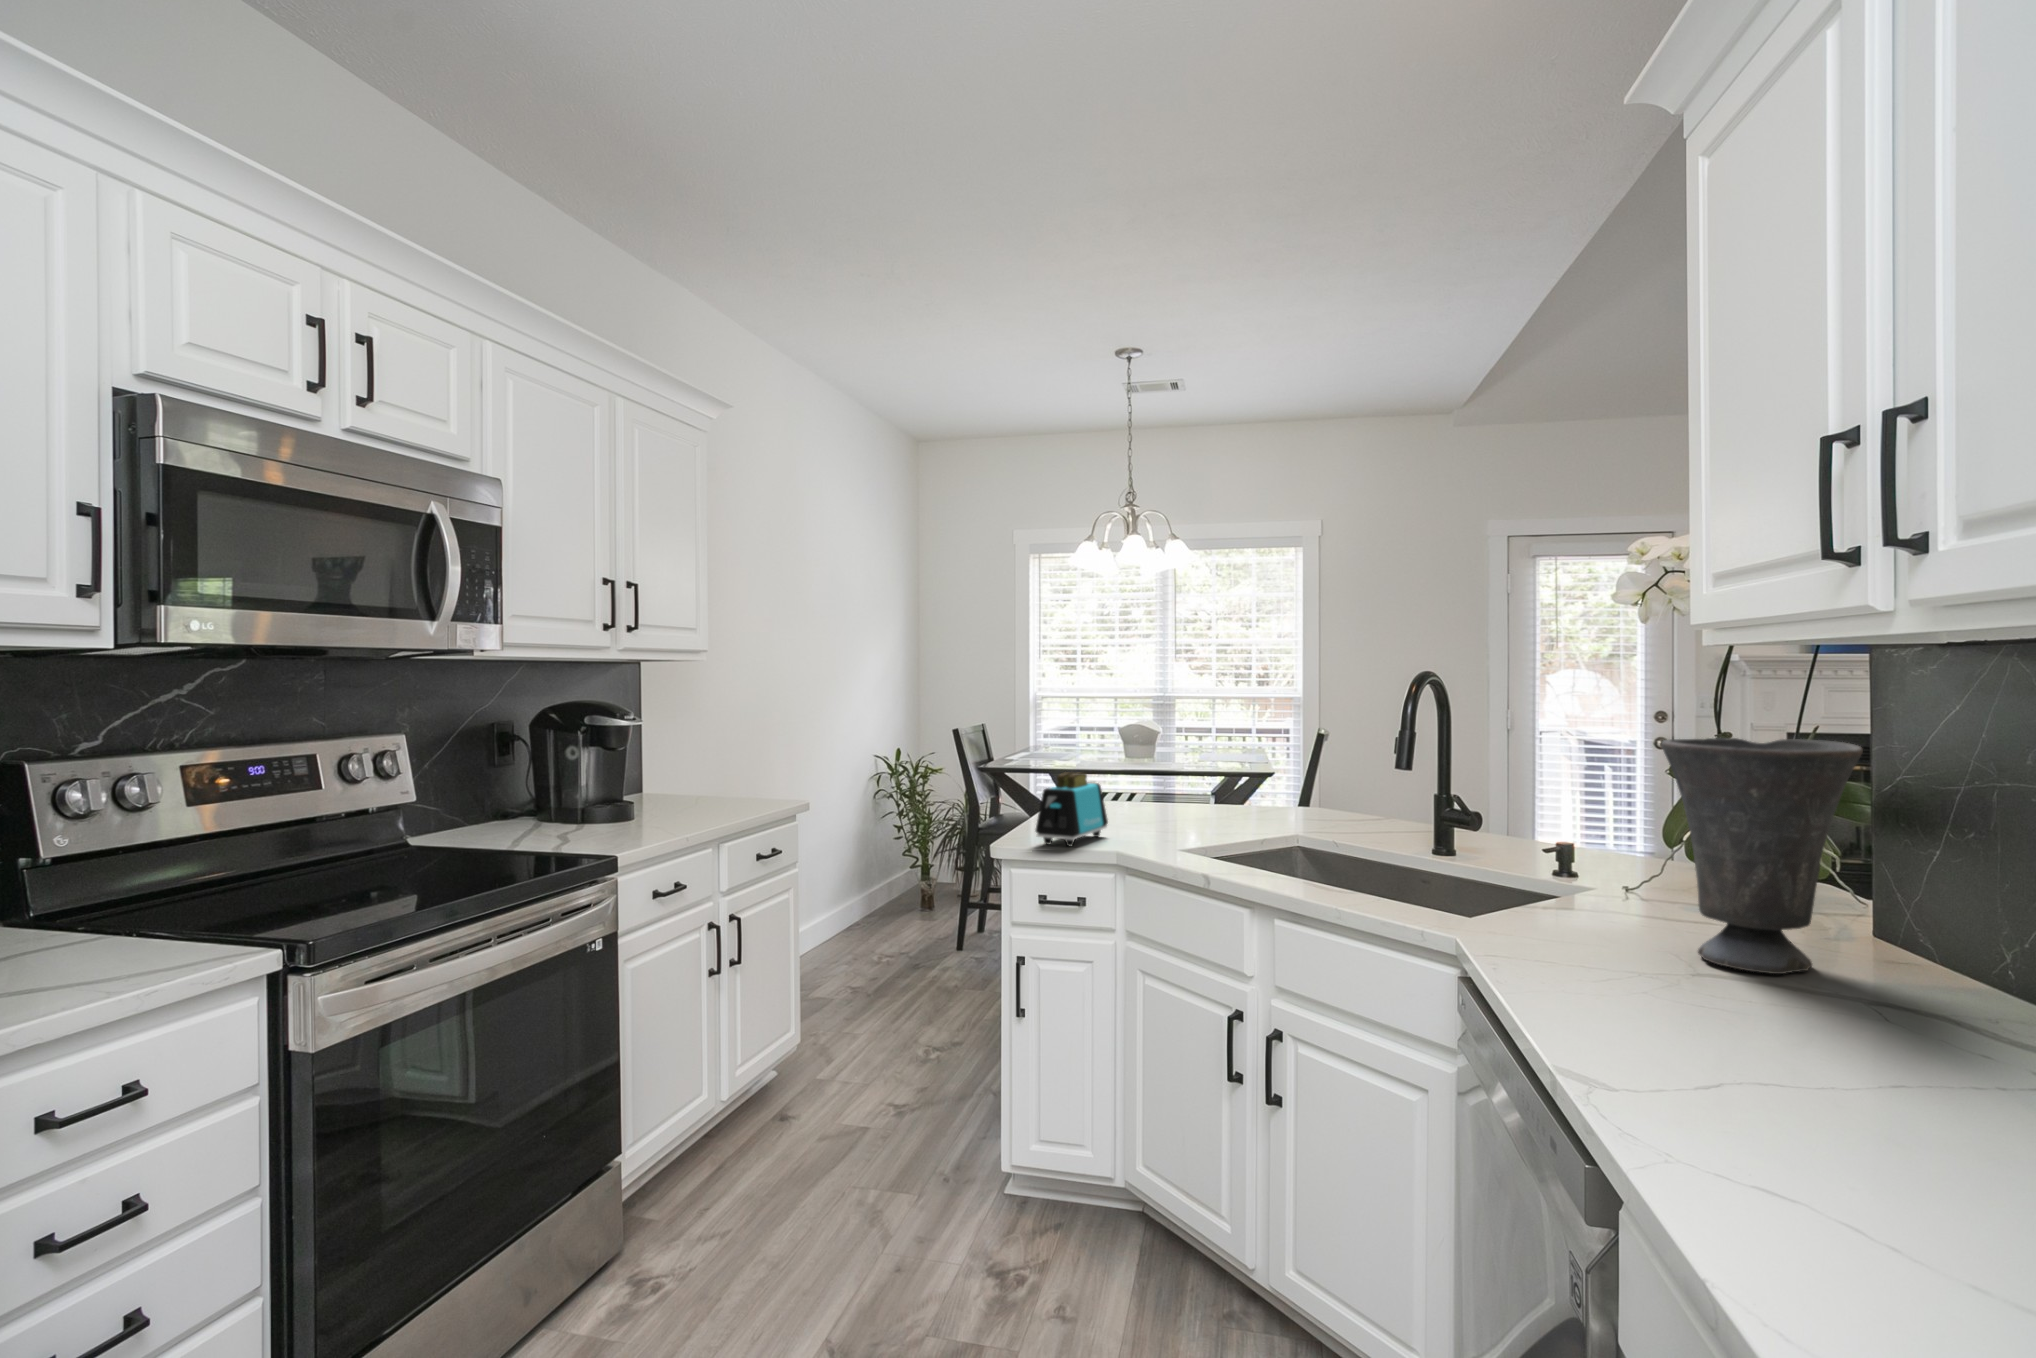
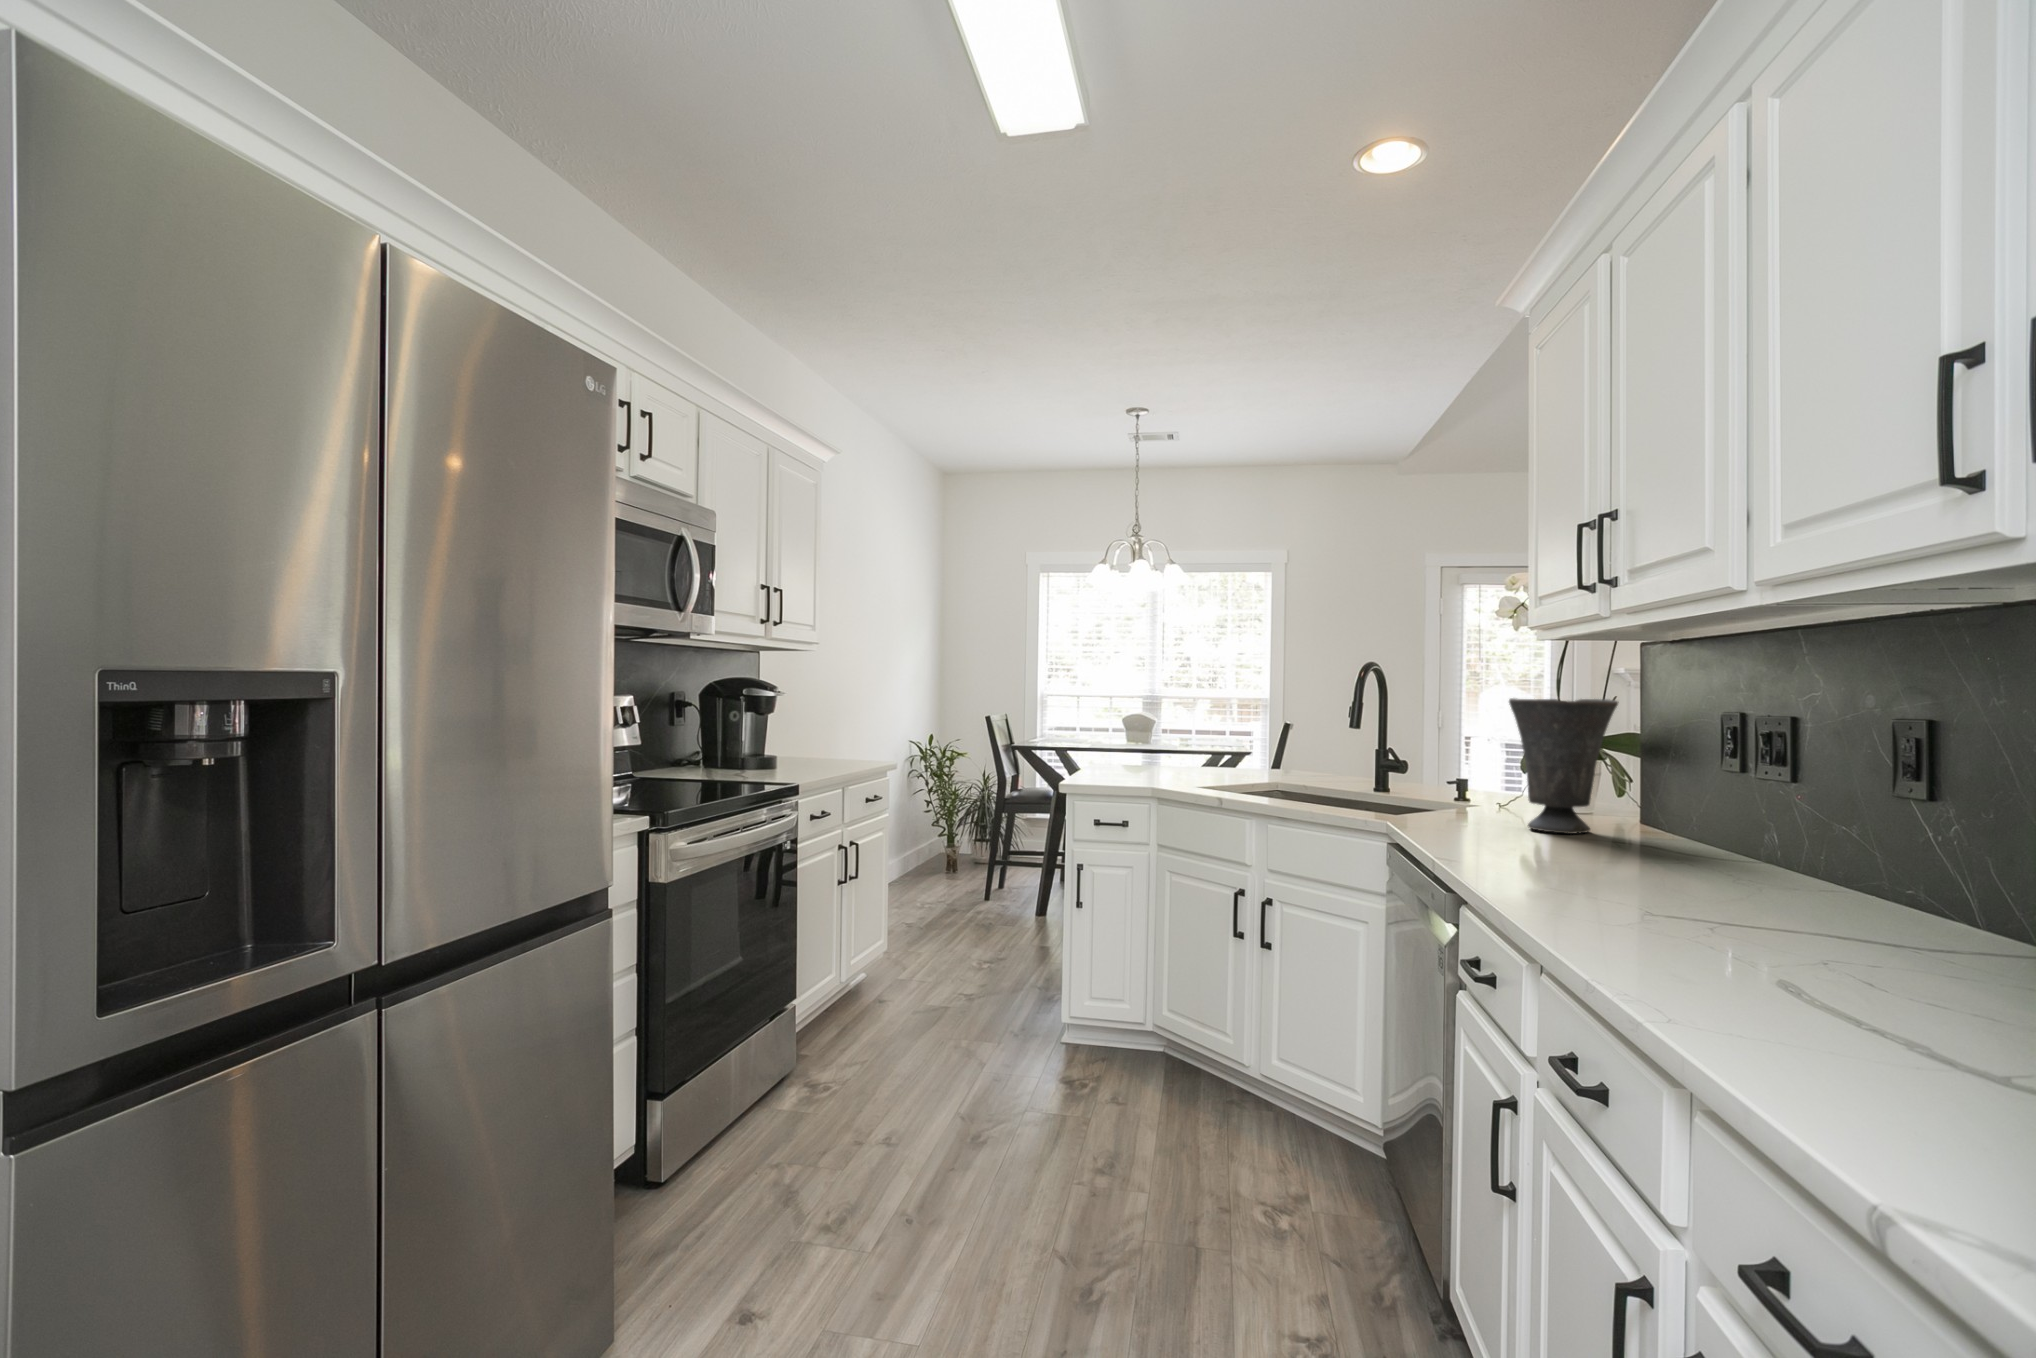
toaster: present [1036,772,1108,846] -> none [1092,734,1142,786]

